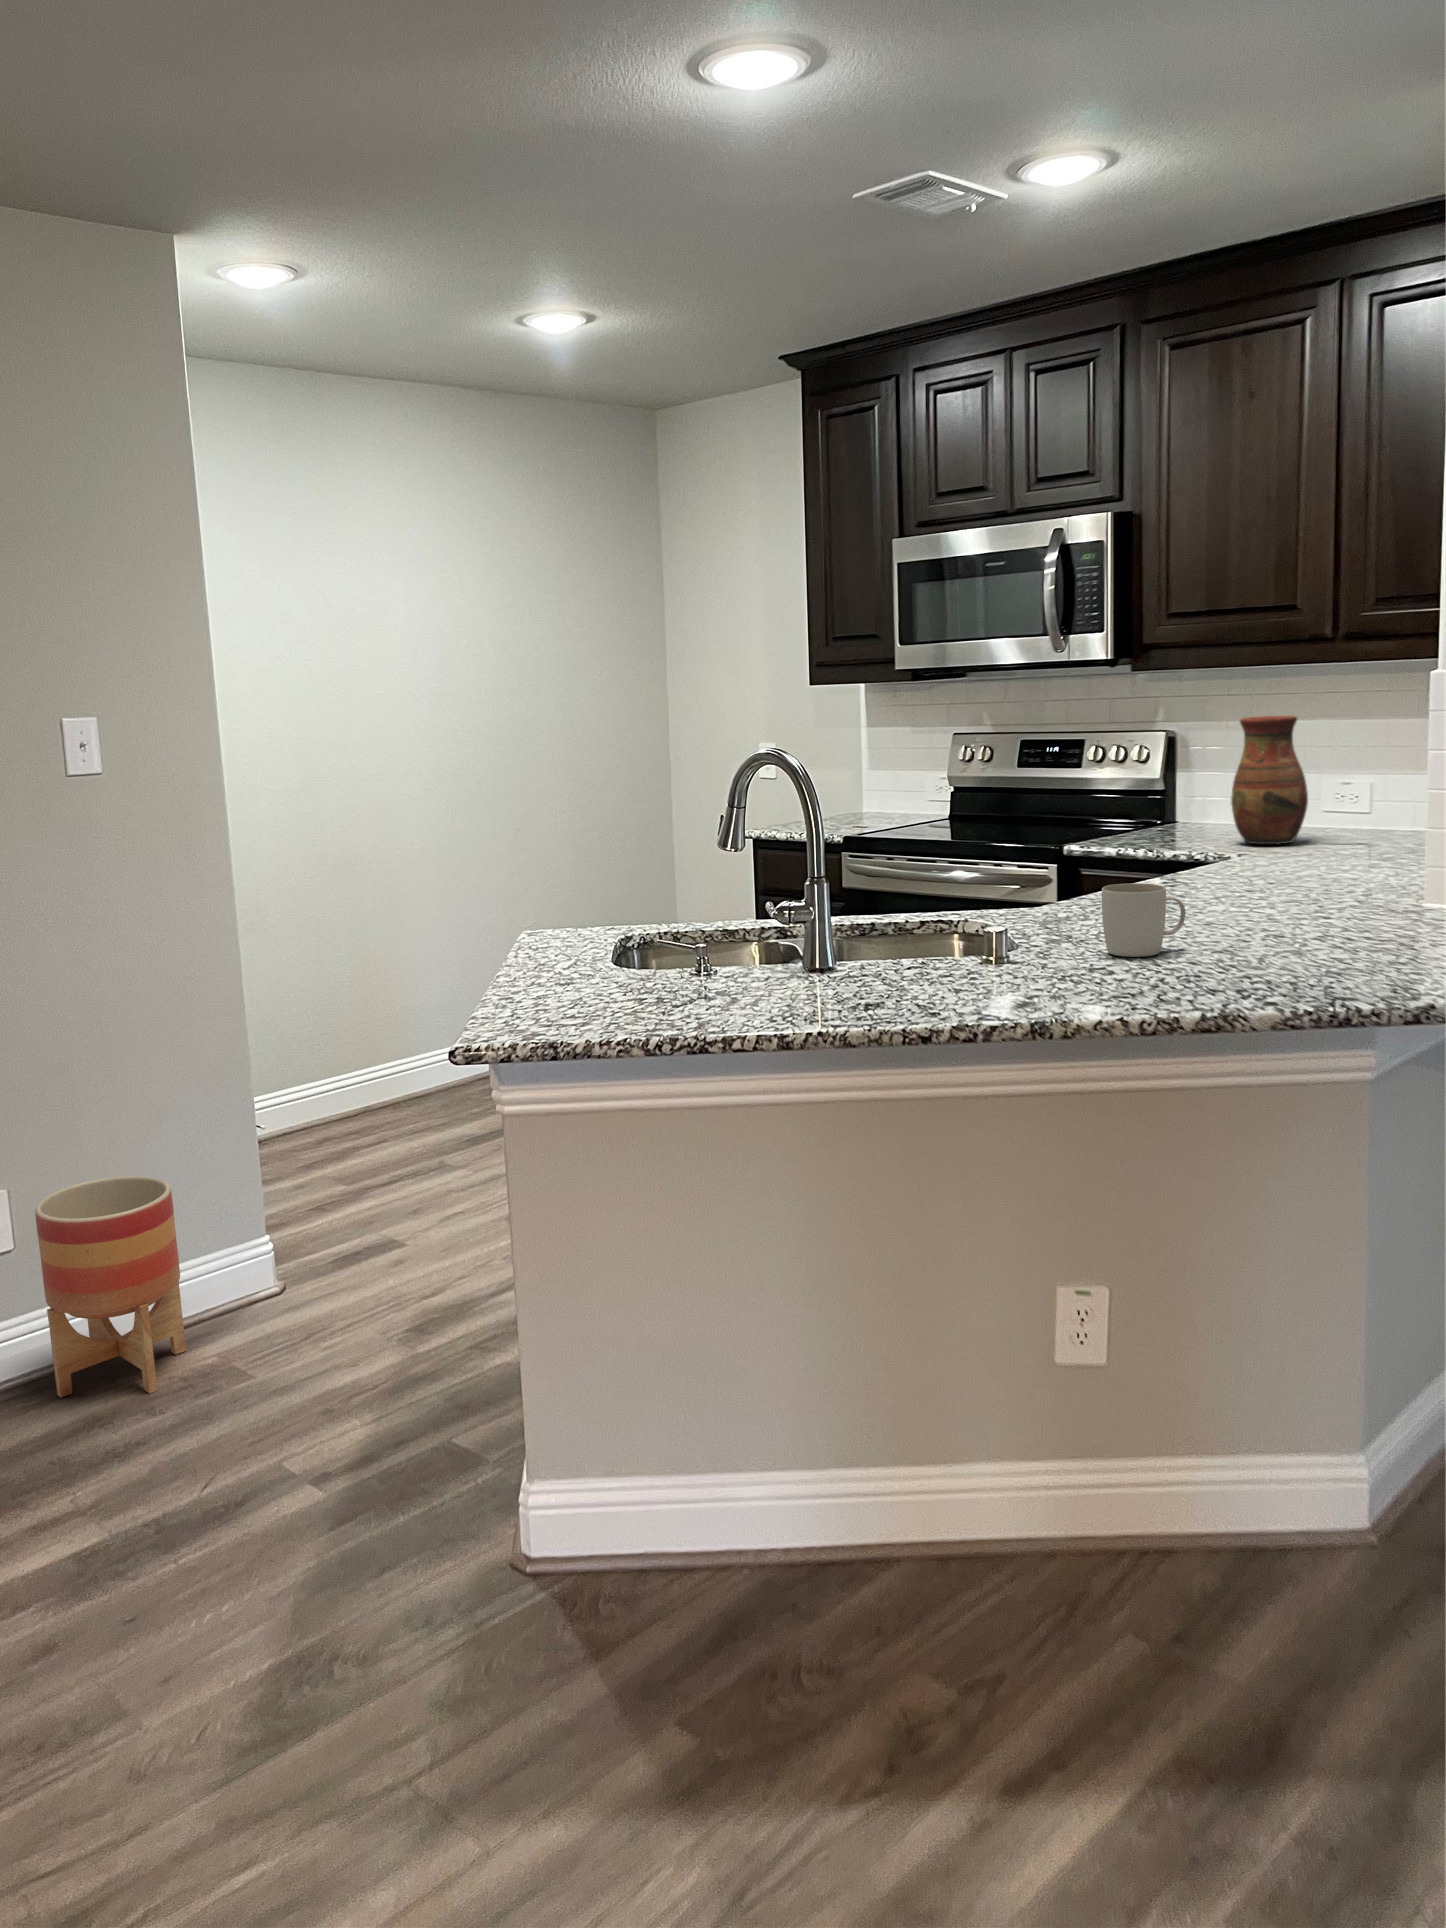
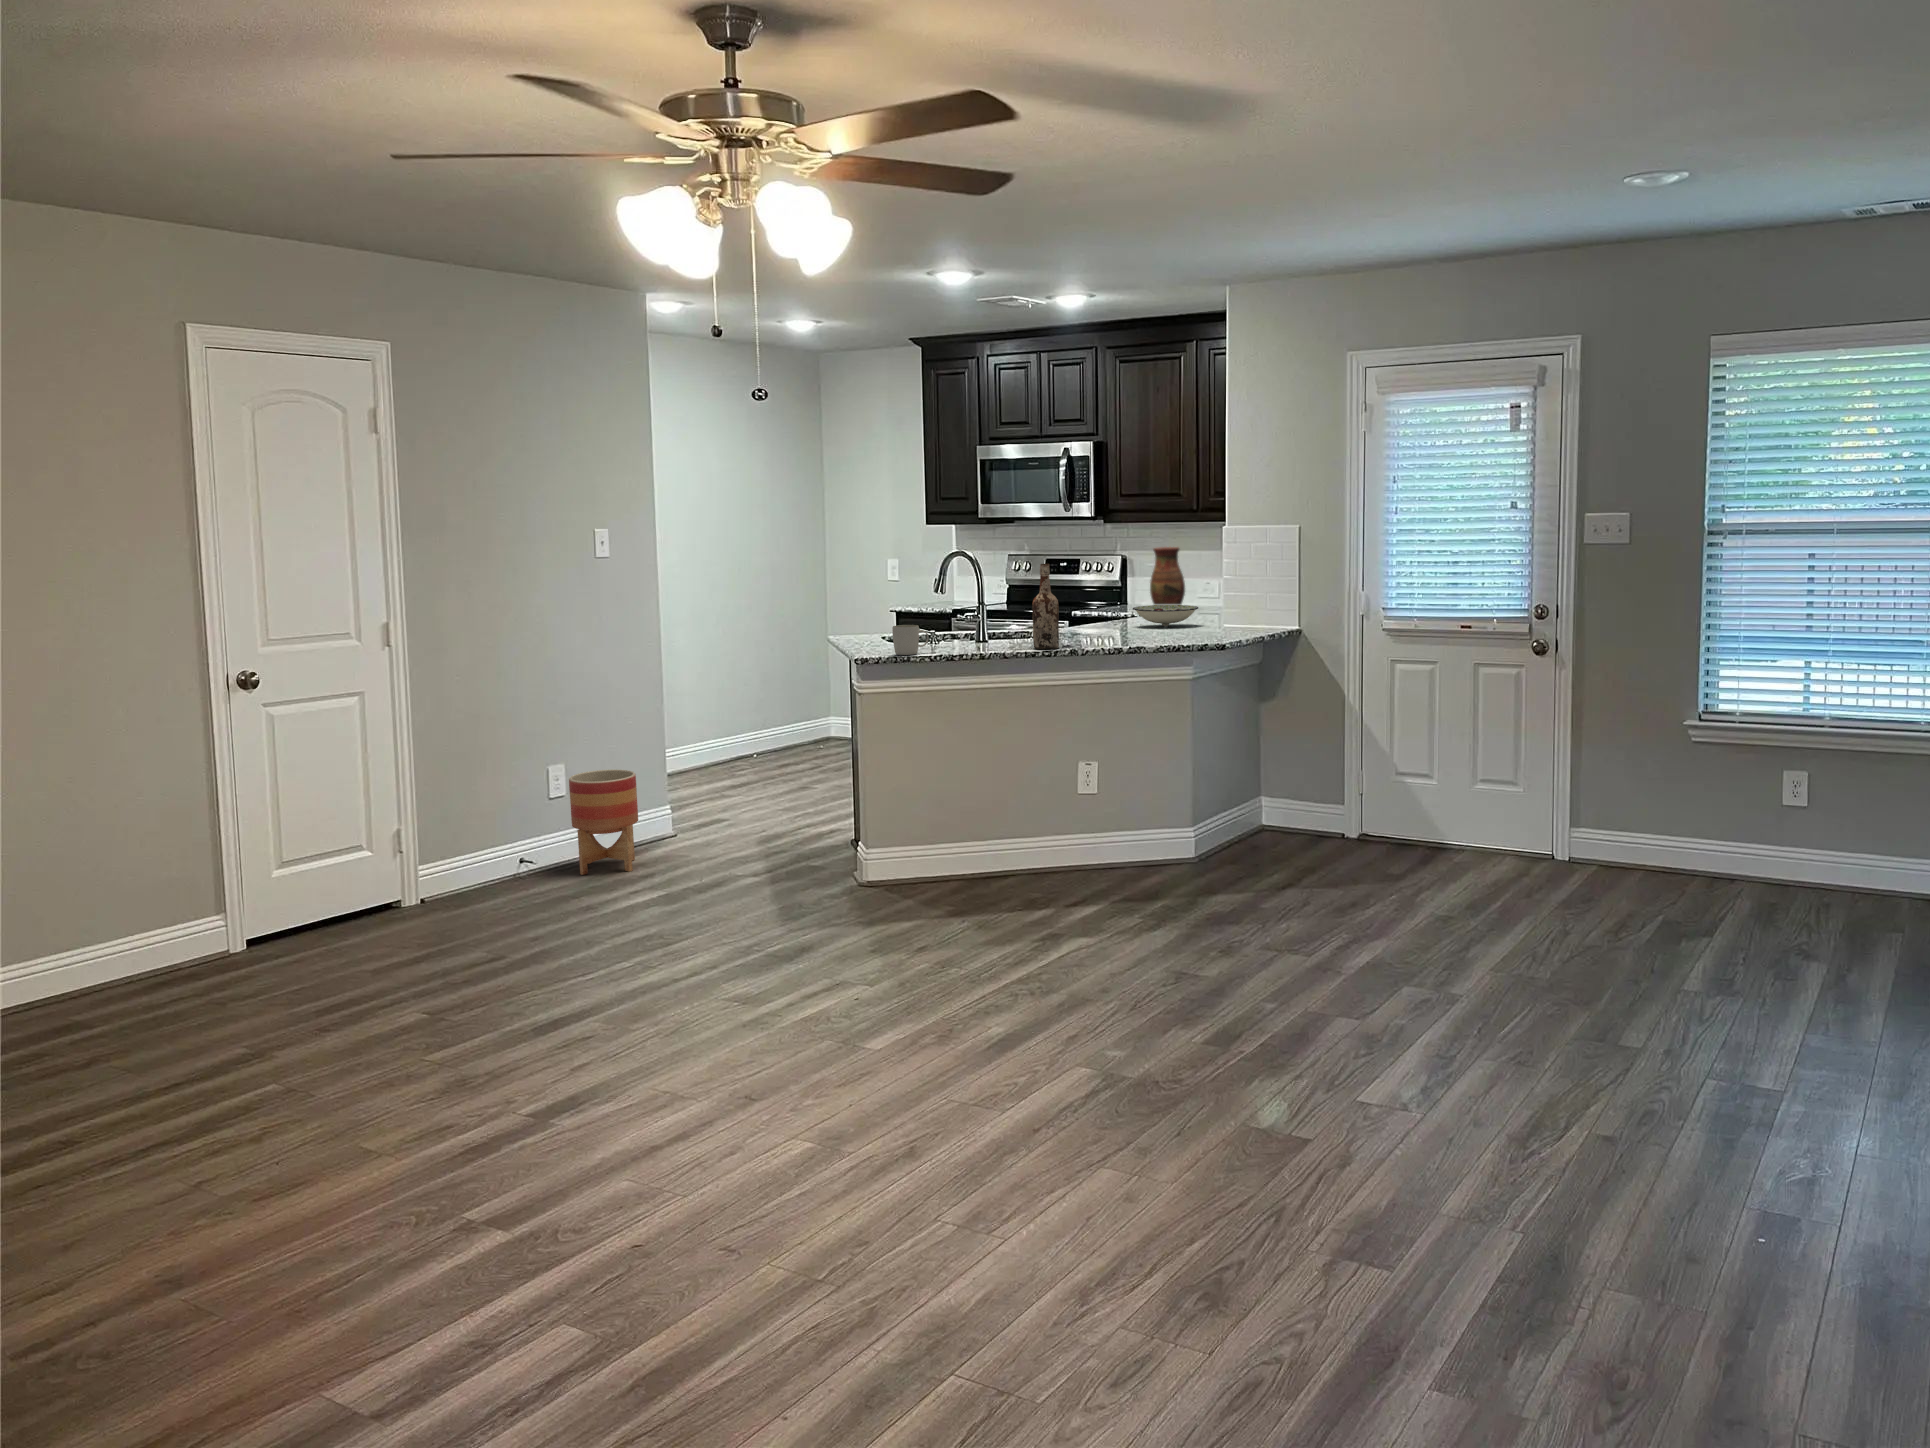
wine bottle: none [970,771,1041,998] -> present [1032,564,1059,649]
bowl: none [1215,849,1380,901] -> present [1133,605,1198,626]
mug: present [1102,883,1185,957] -> present [892,625,928,655]

